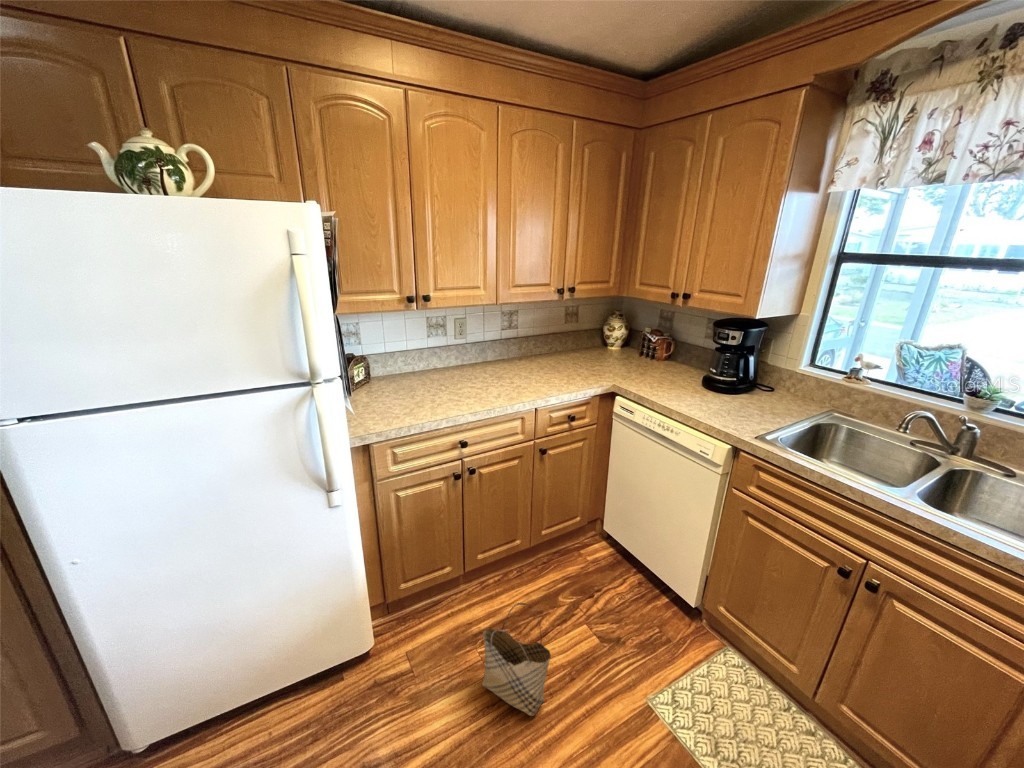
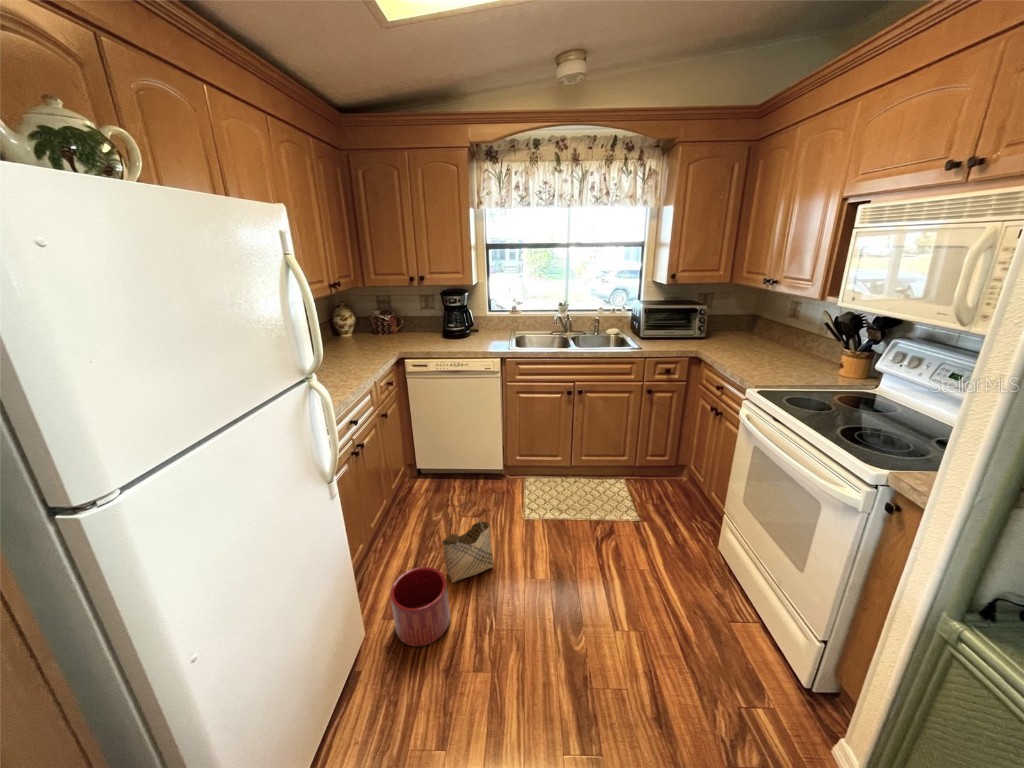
planter: none [383,626,451,725] -> present [390,567,450,646]

